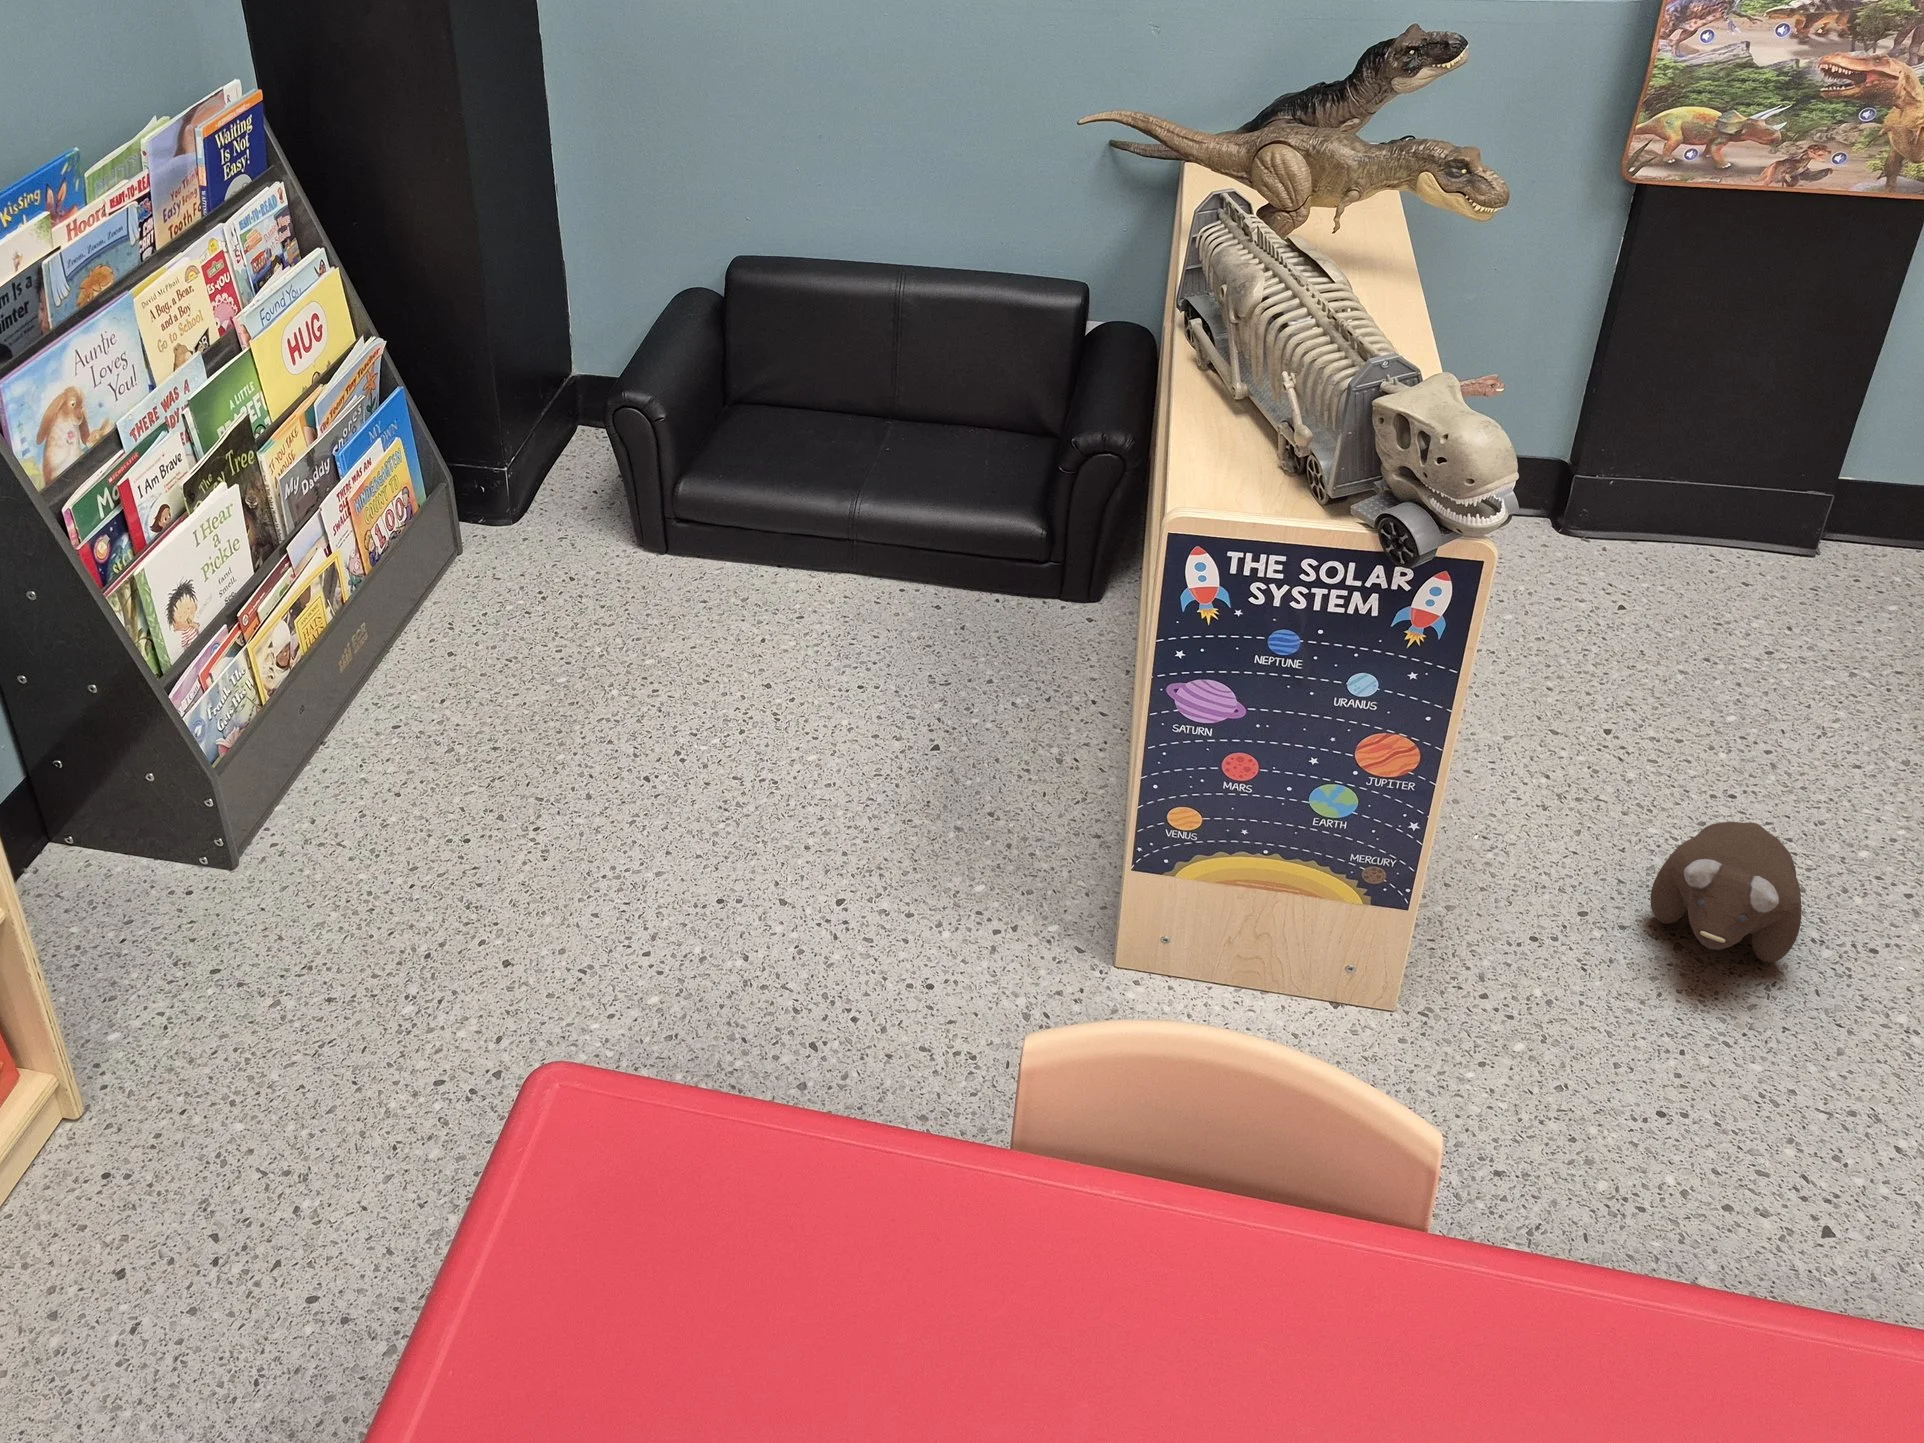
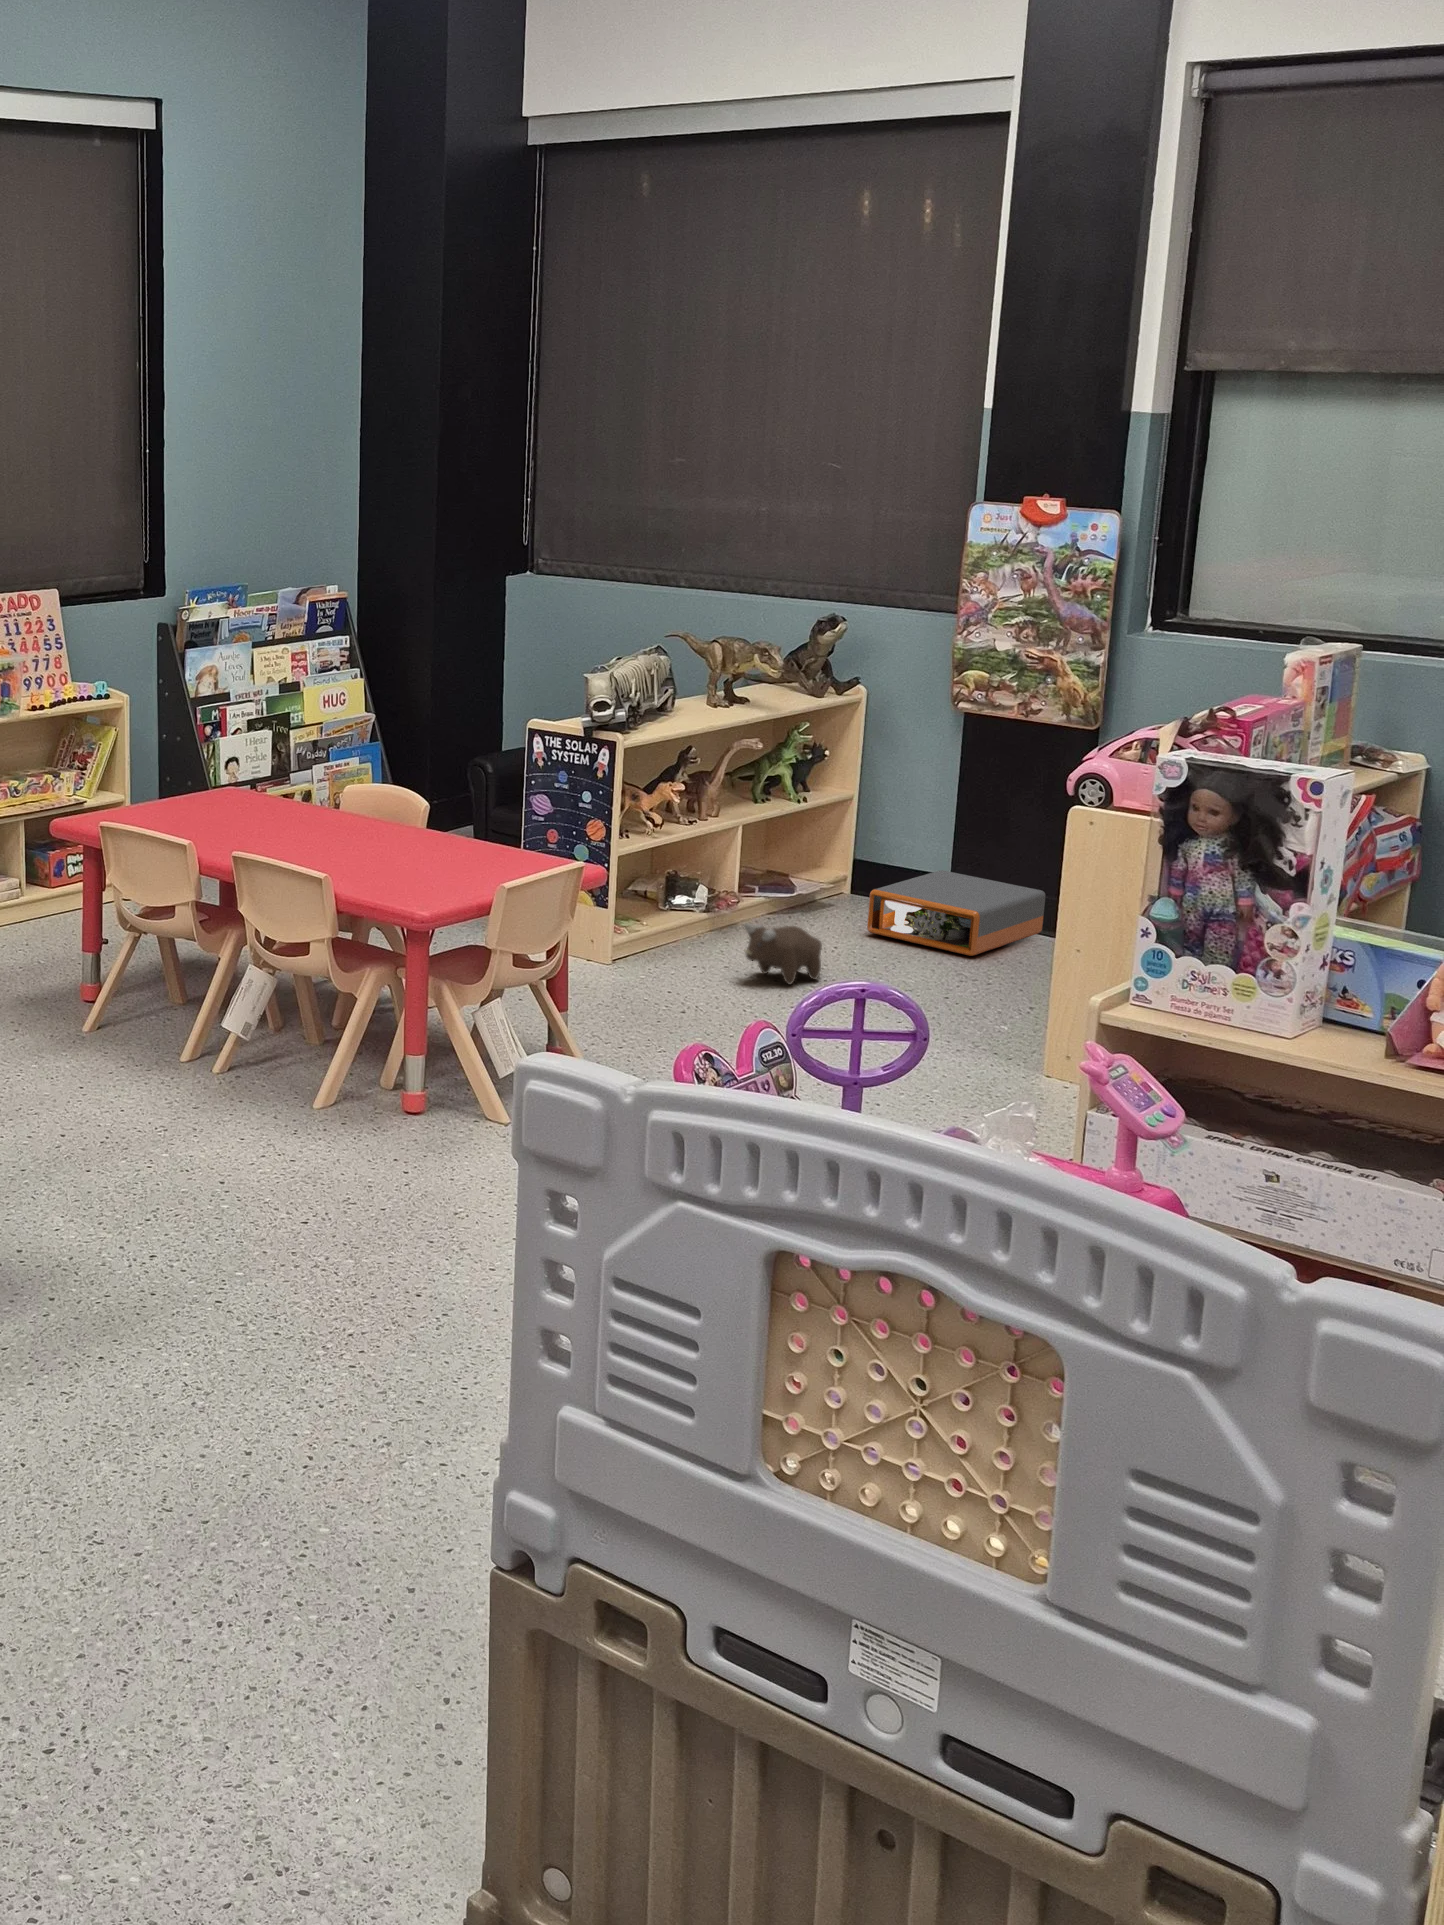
storage box: none [1553,470,1863,693] -> present [867,870,1045,956]

